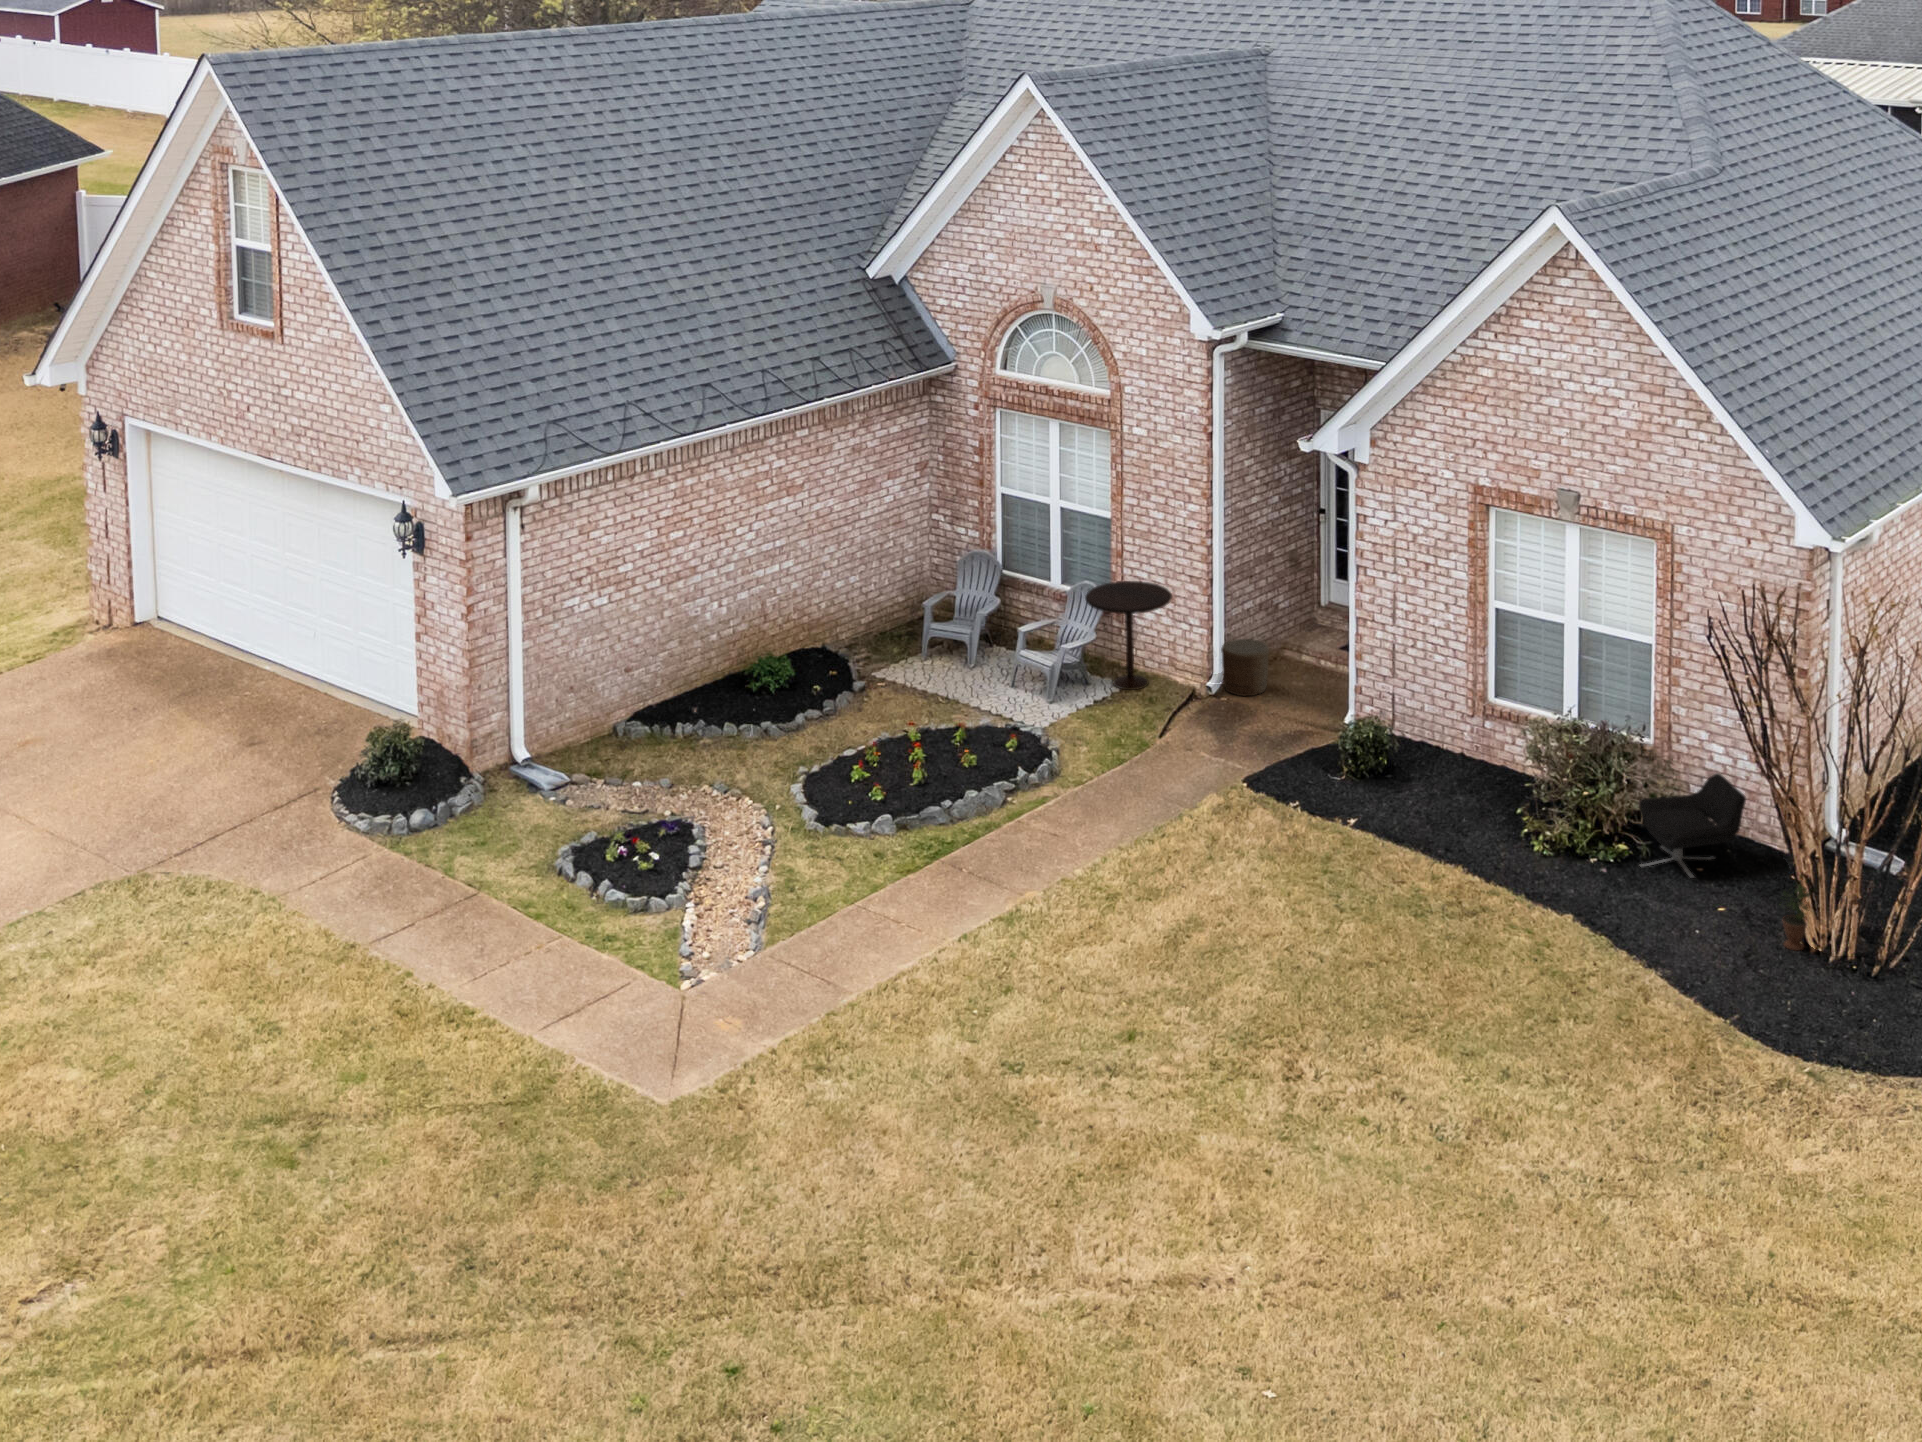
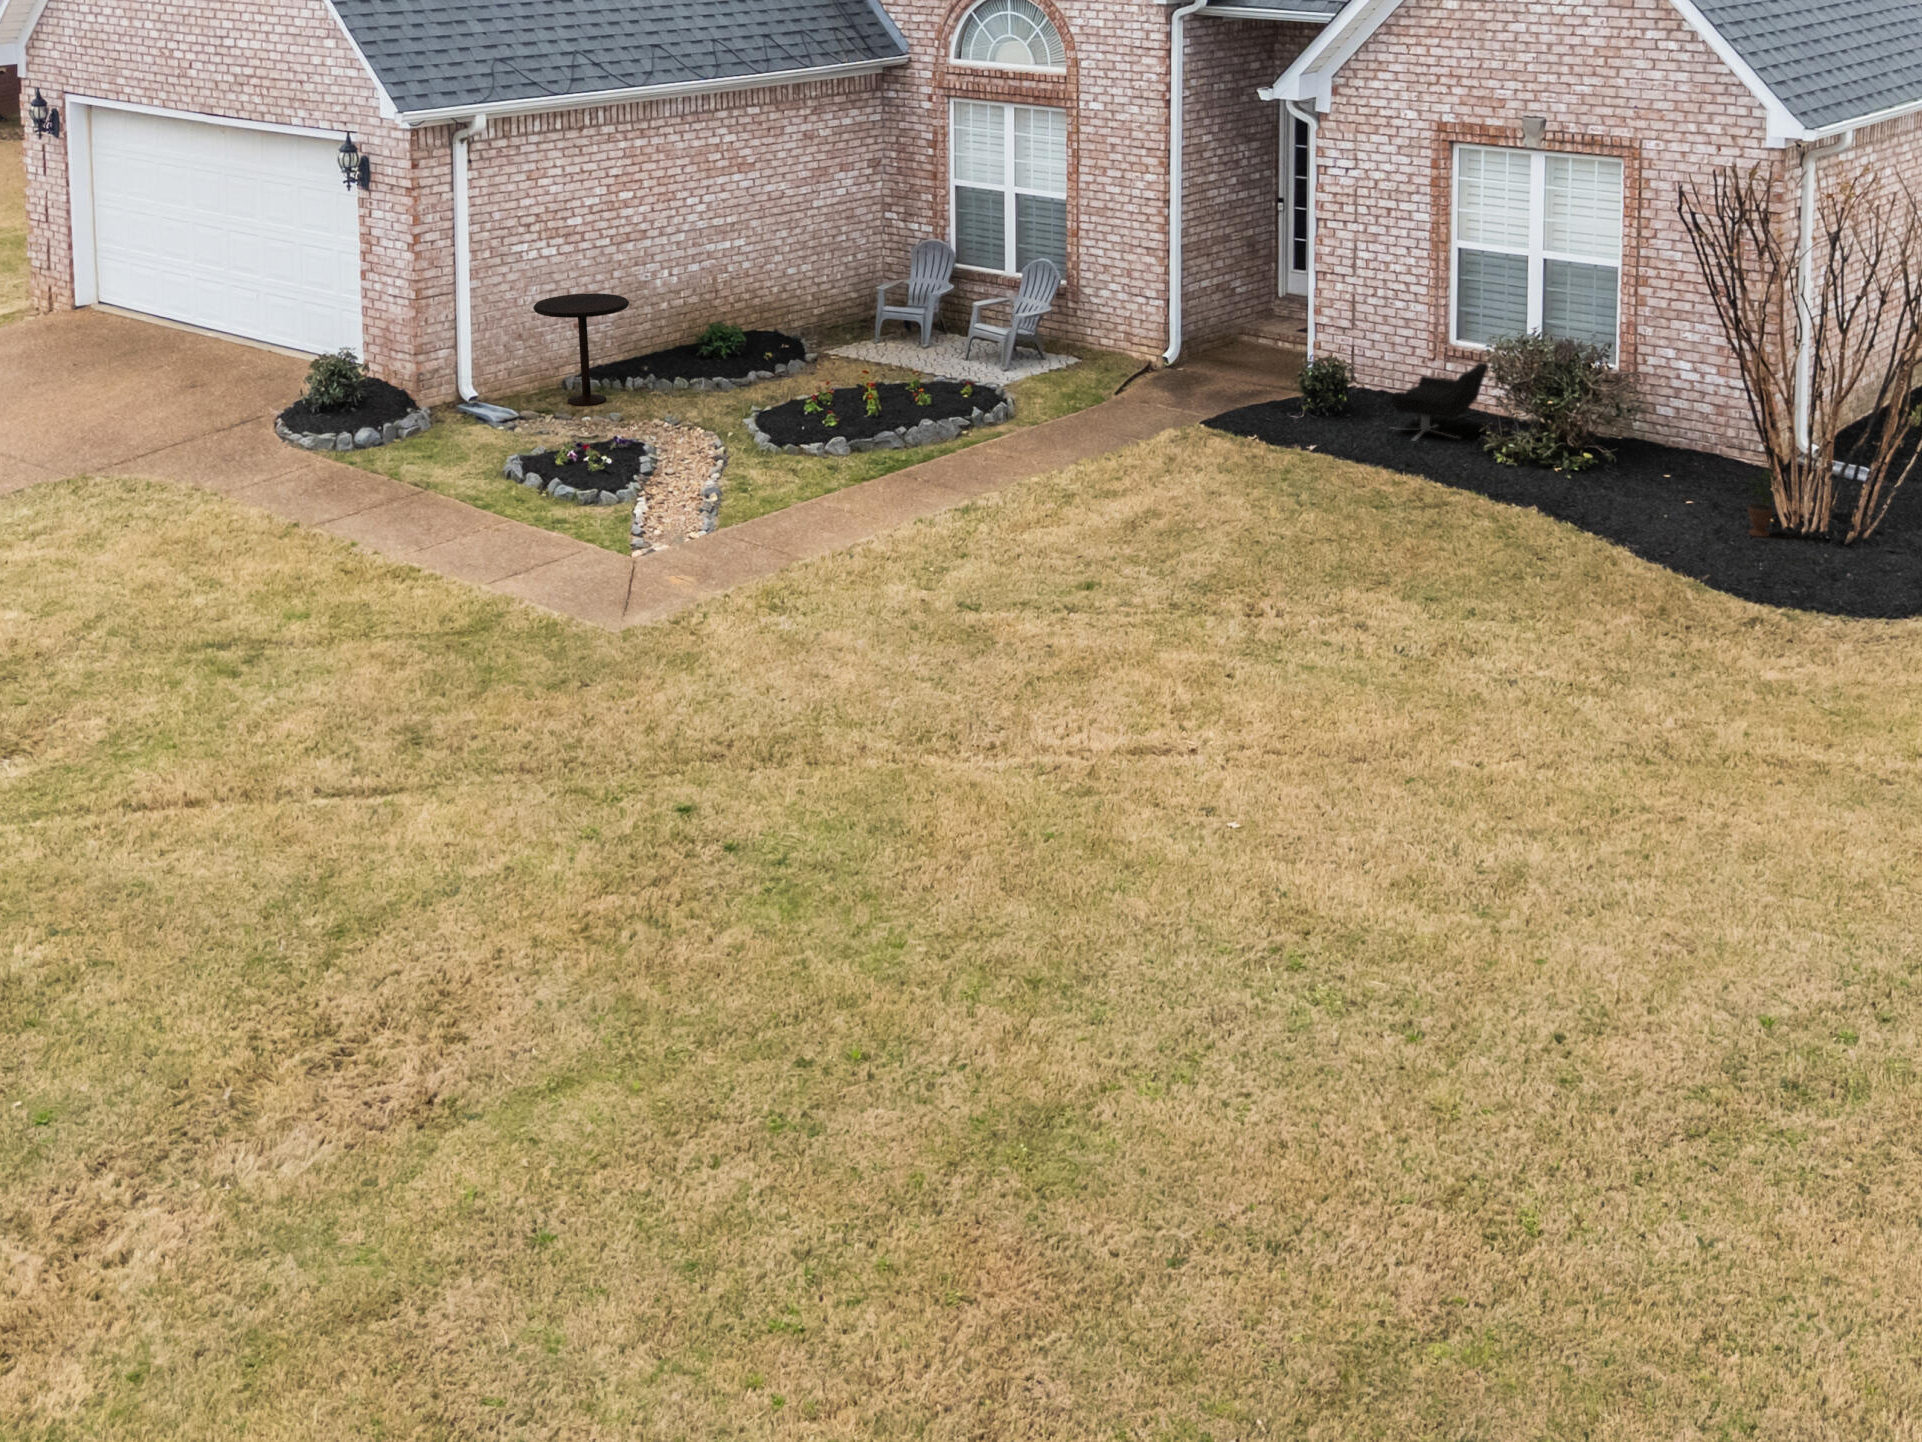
pedestal table: present [1085,581,1172,690] -> present [533,293,629,406]
woven basket: present [1221,639,1269,696] -> none [1176,316,1225,371]
lounge chair: present [1639,773,1746,878] -> present [1391,363,1488,441]

